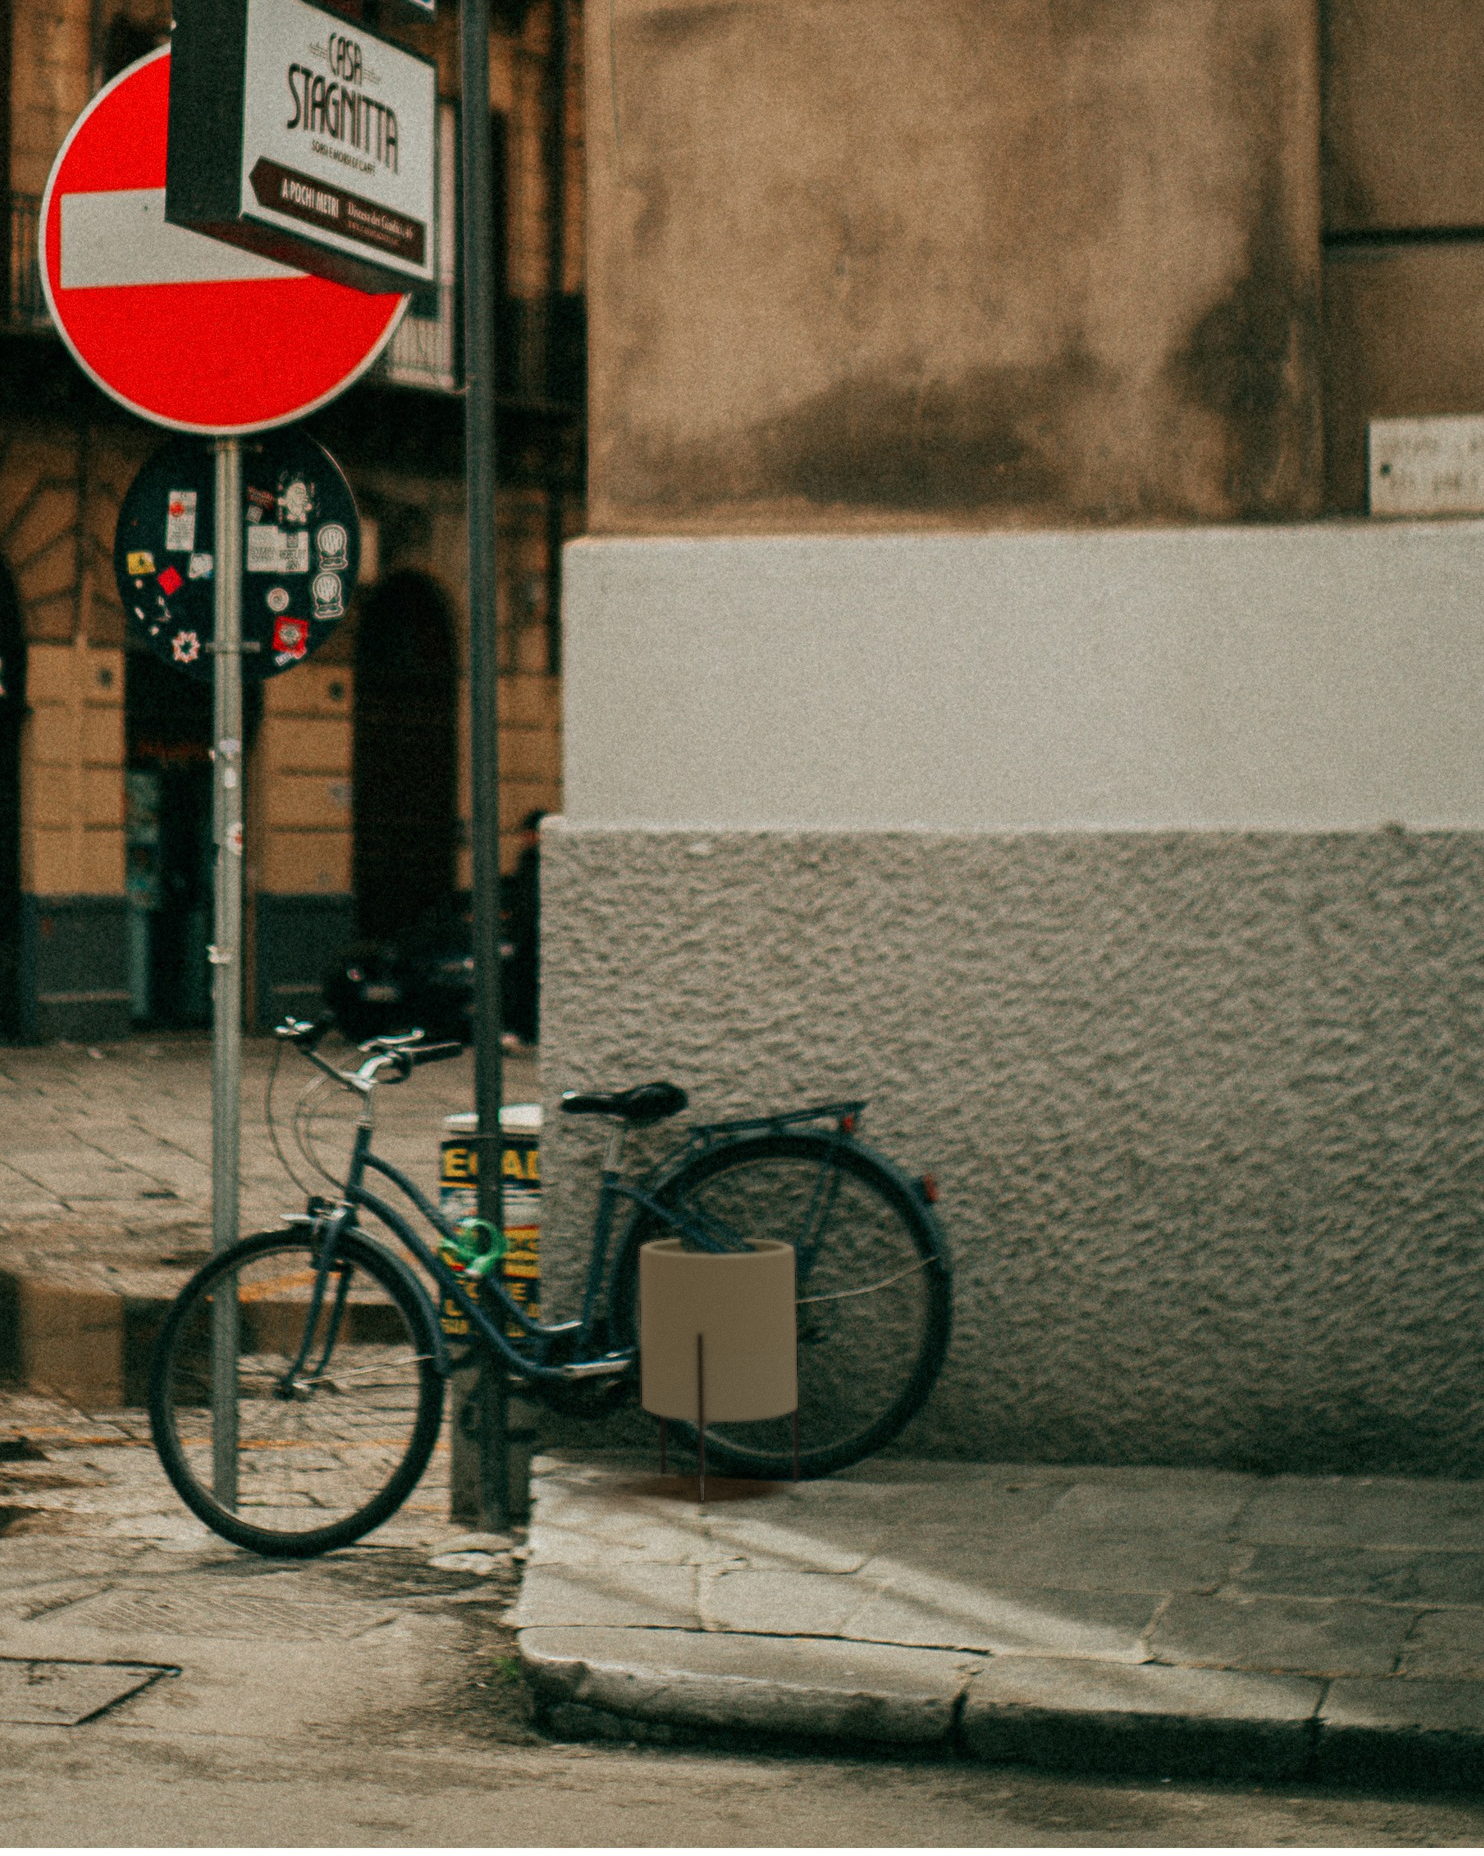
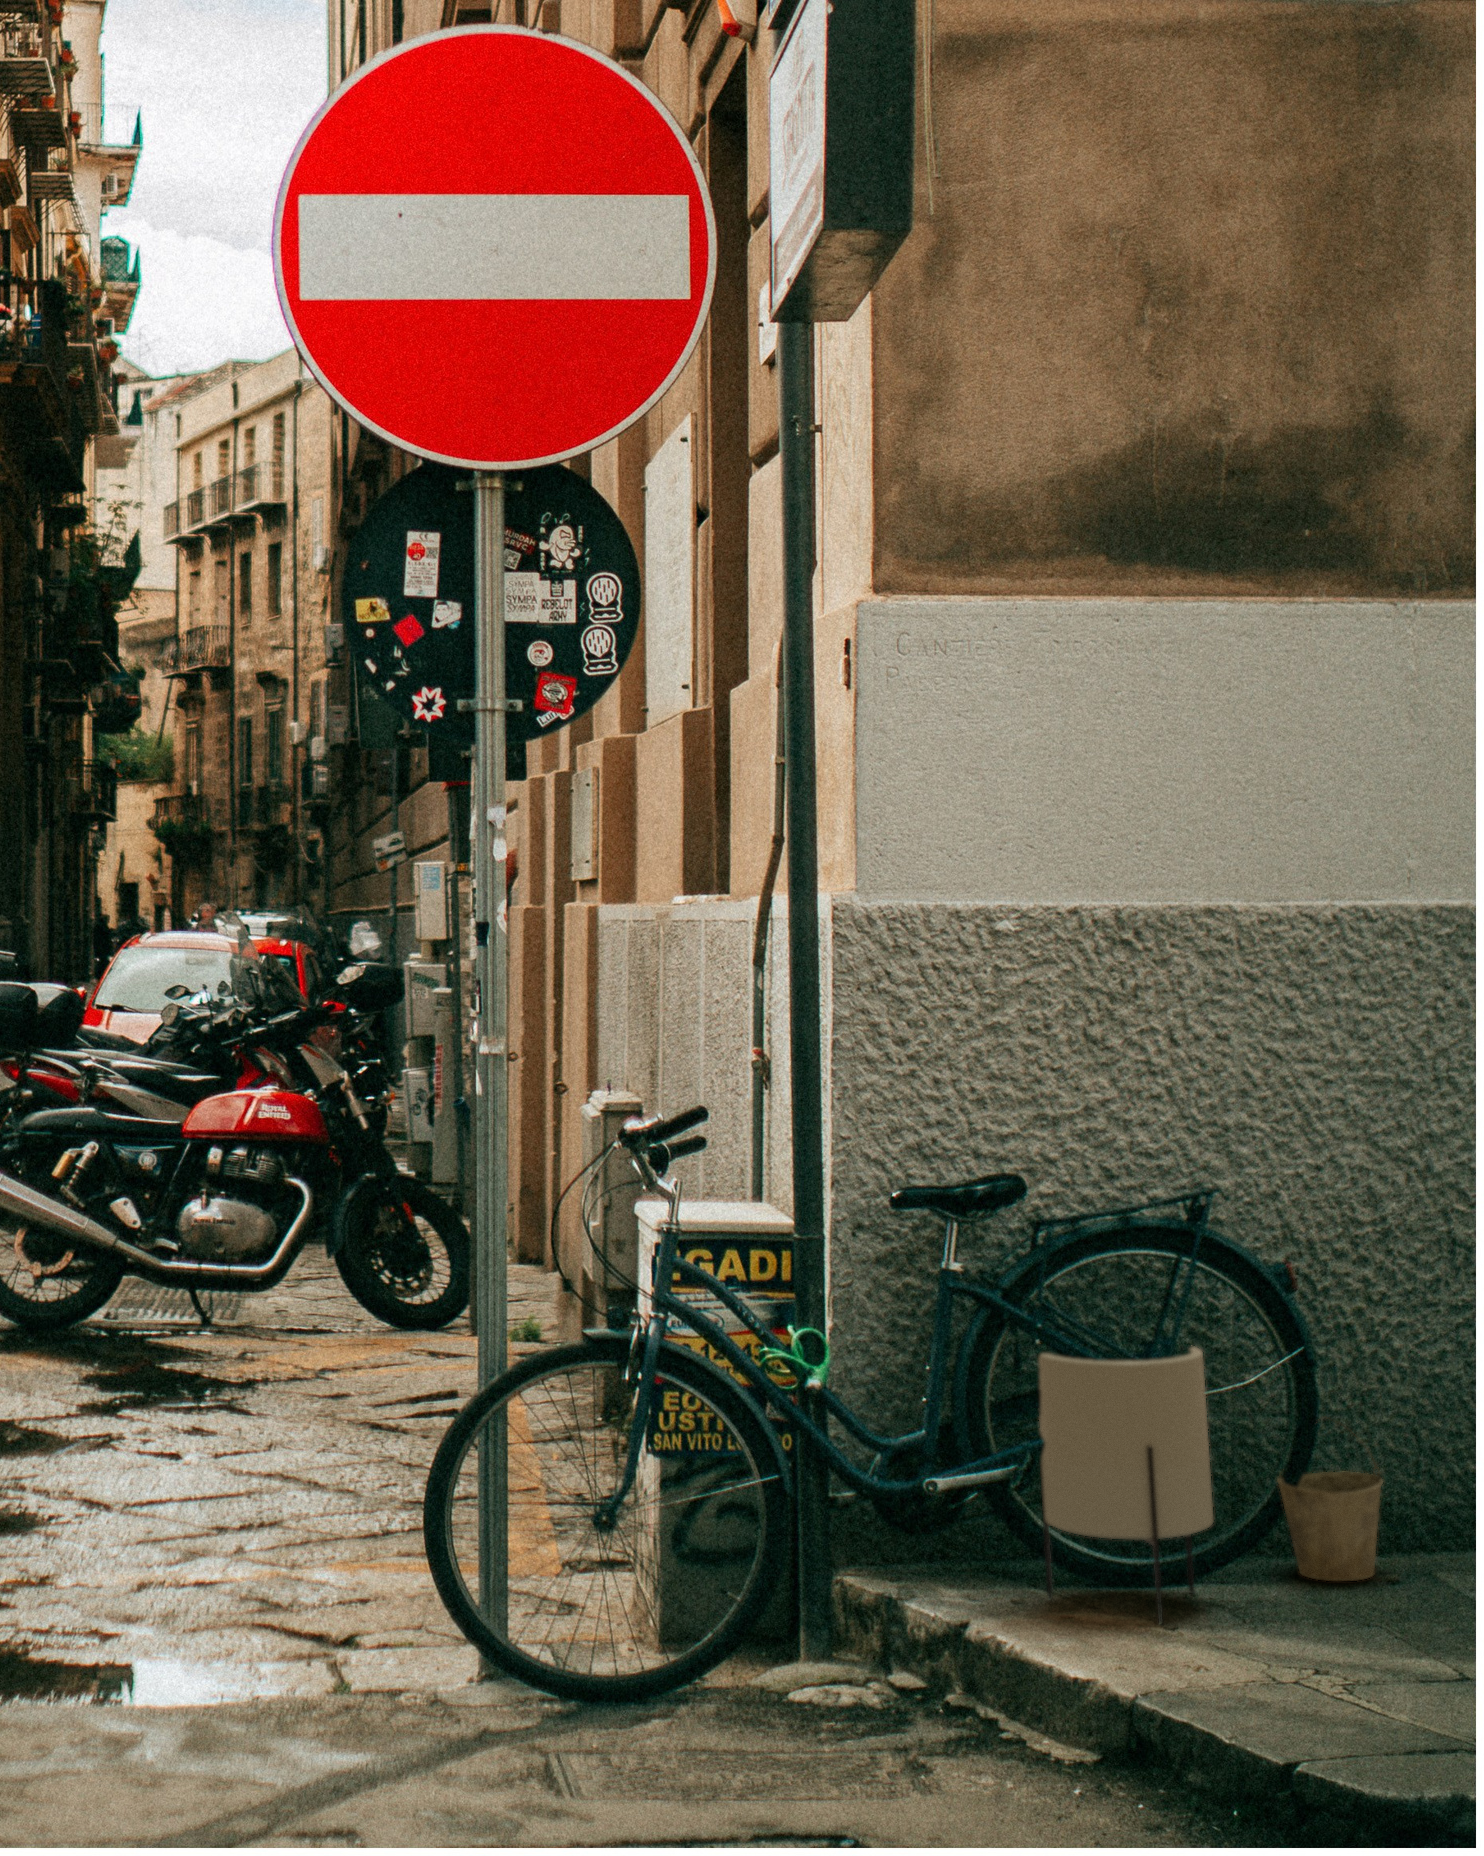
bucket: none [902,1327,1003,1485] -> present [1278,1419,1383,1581]

